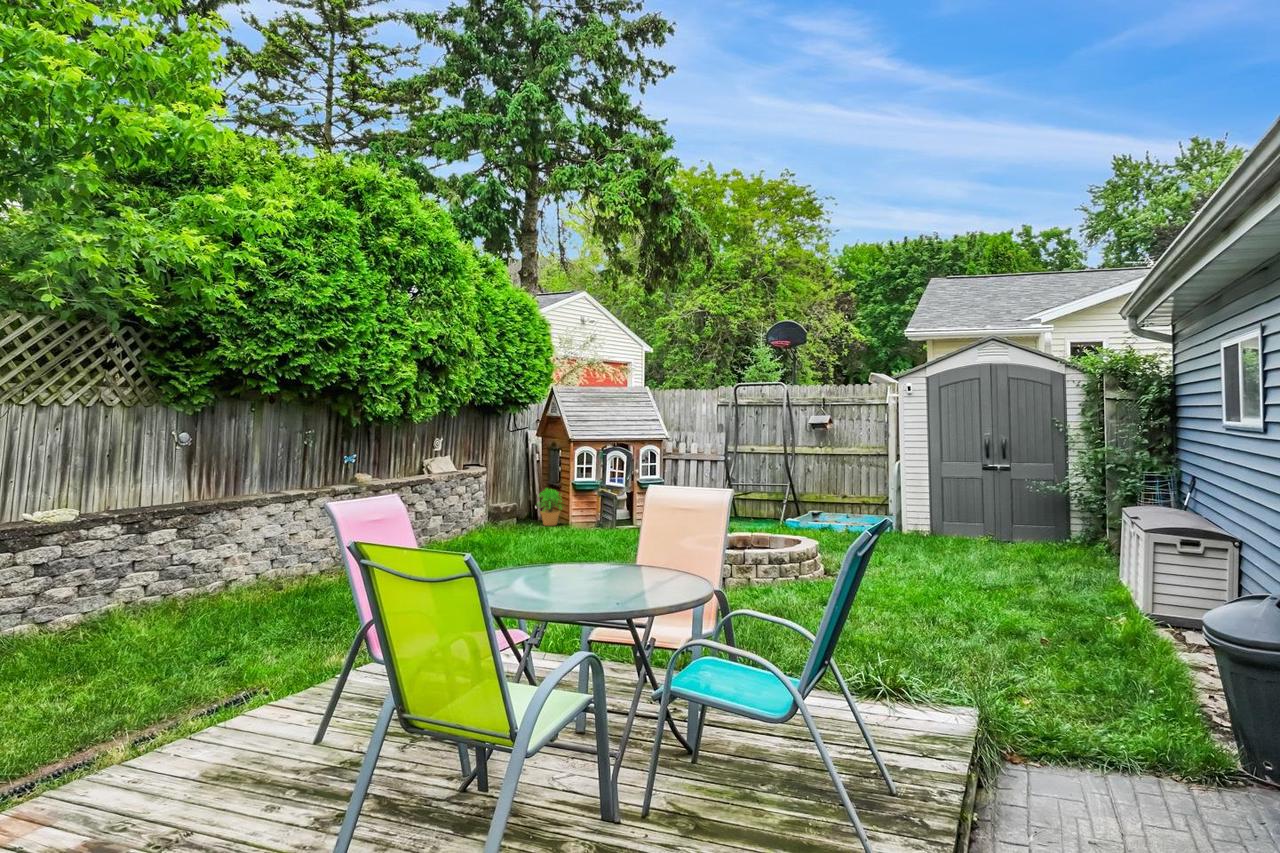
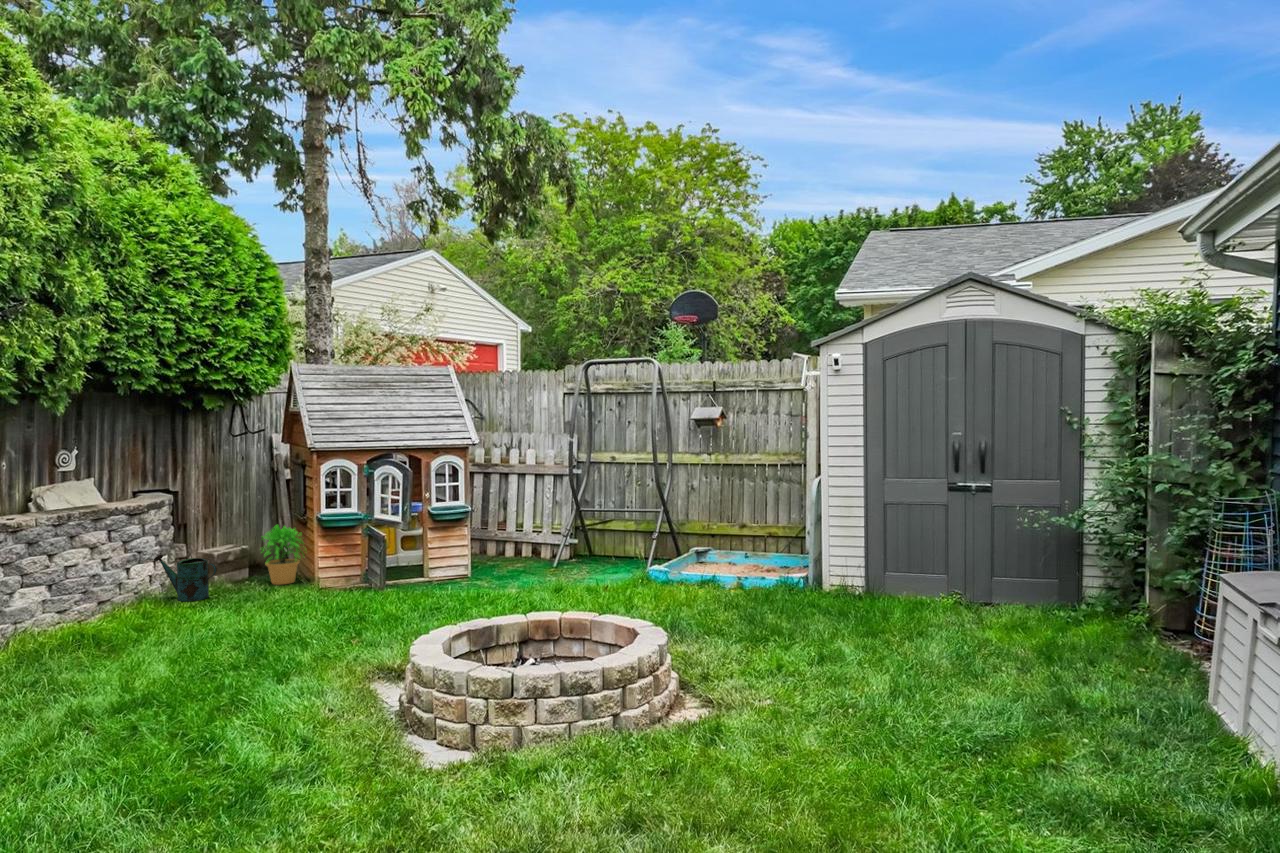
watering can: none [483,503,522,531] -> present [154,554,216,601]

